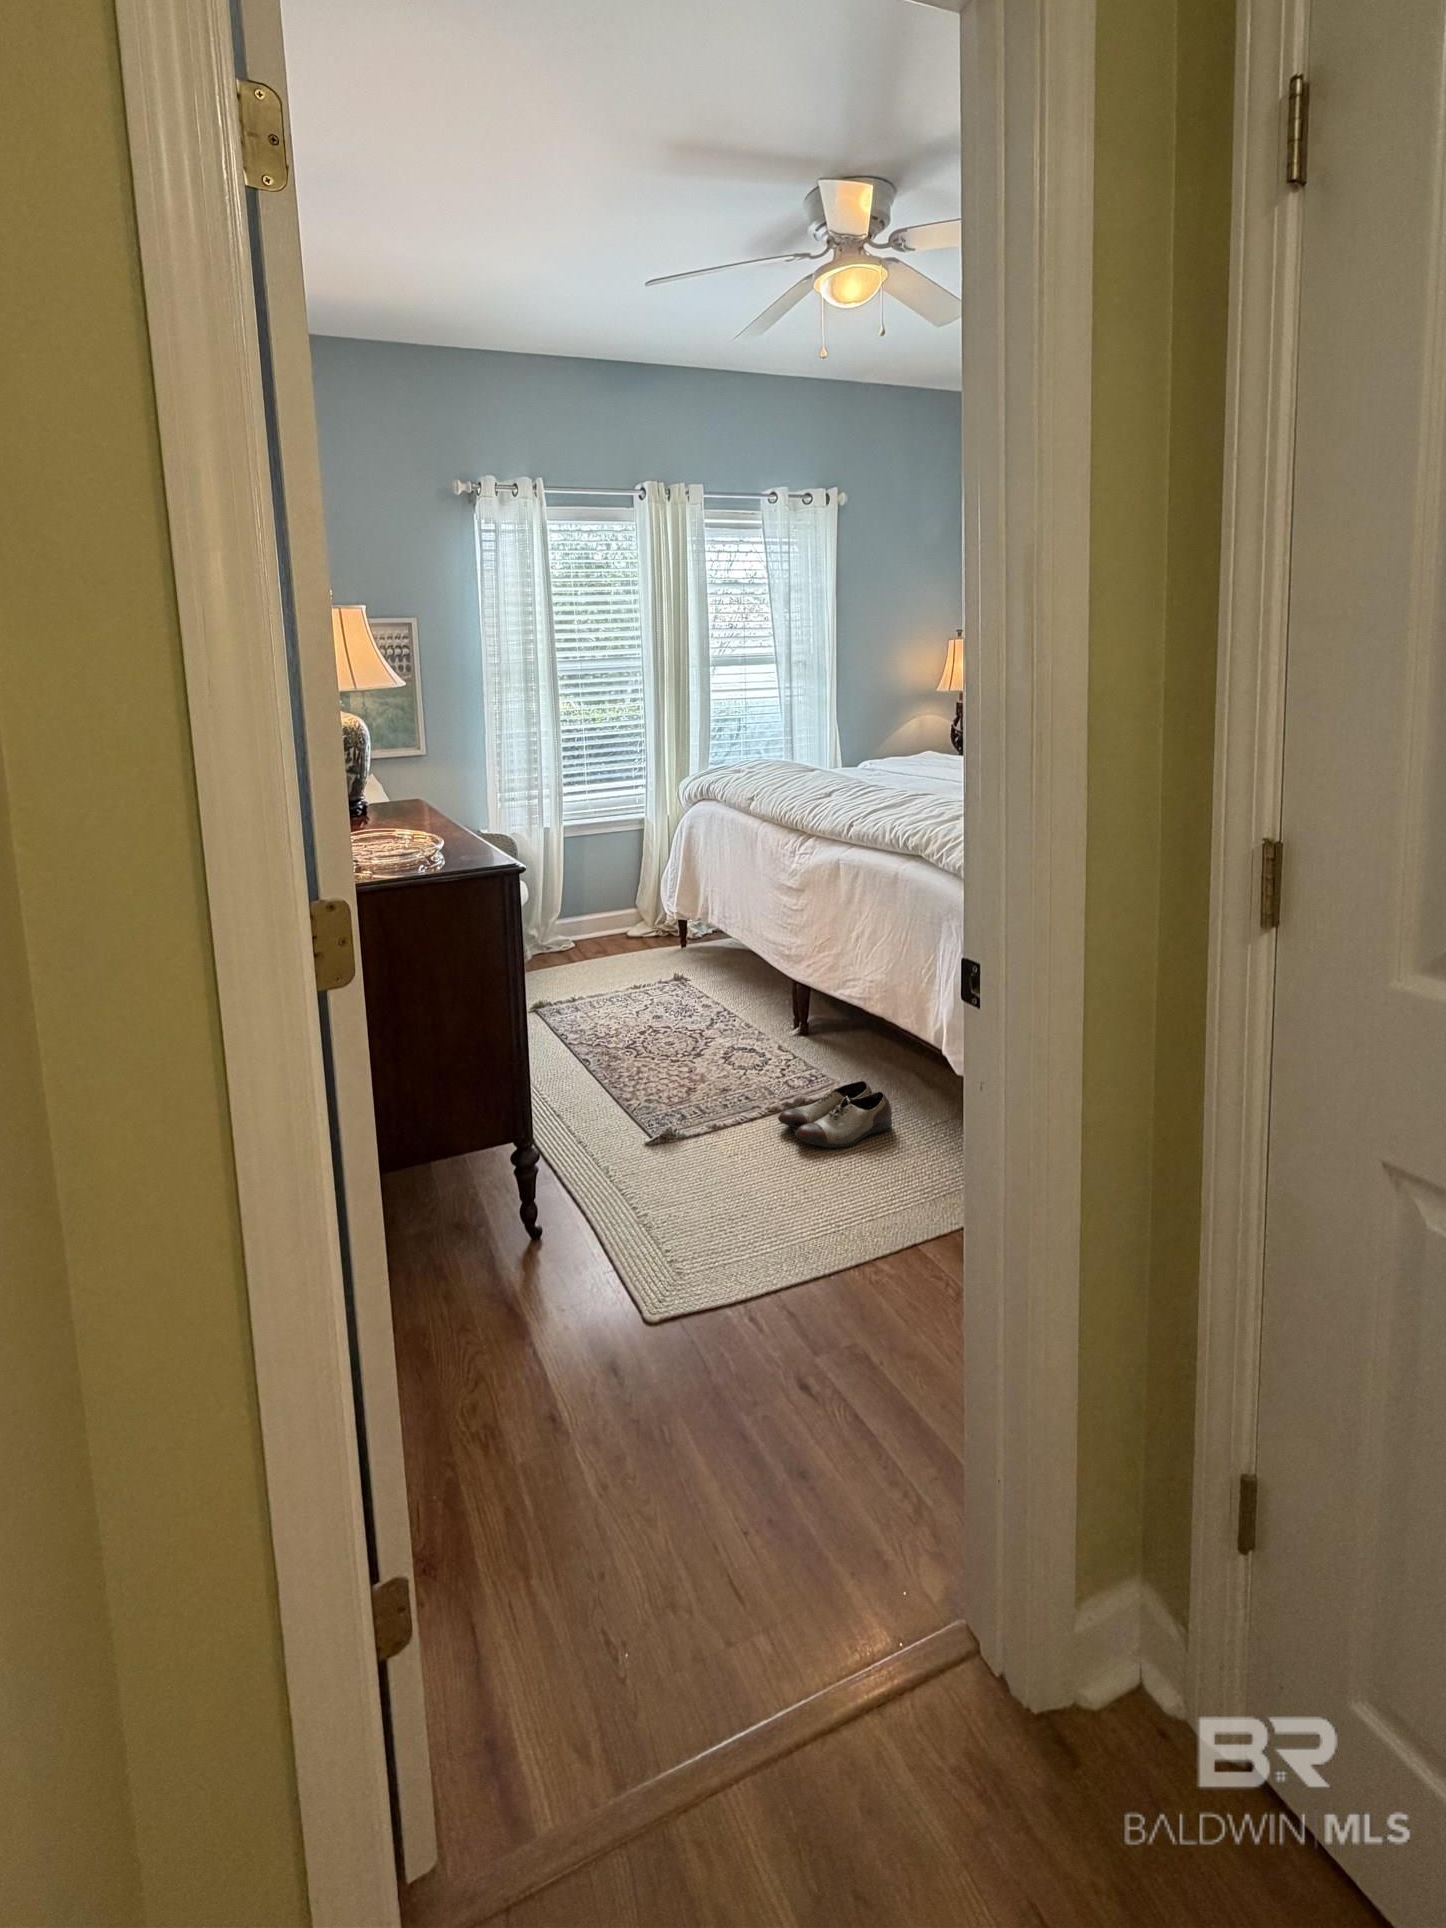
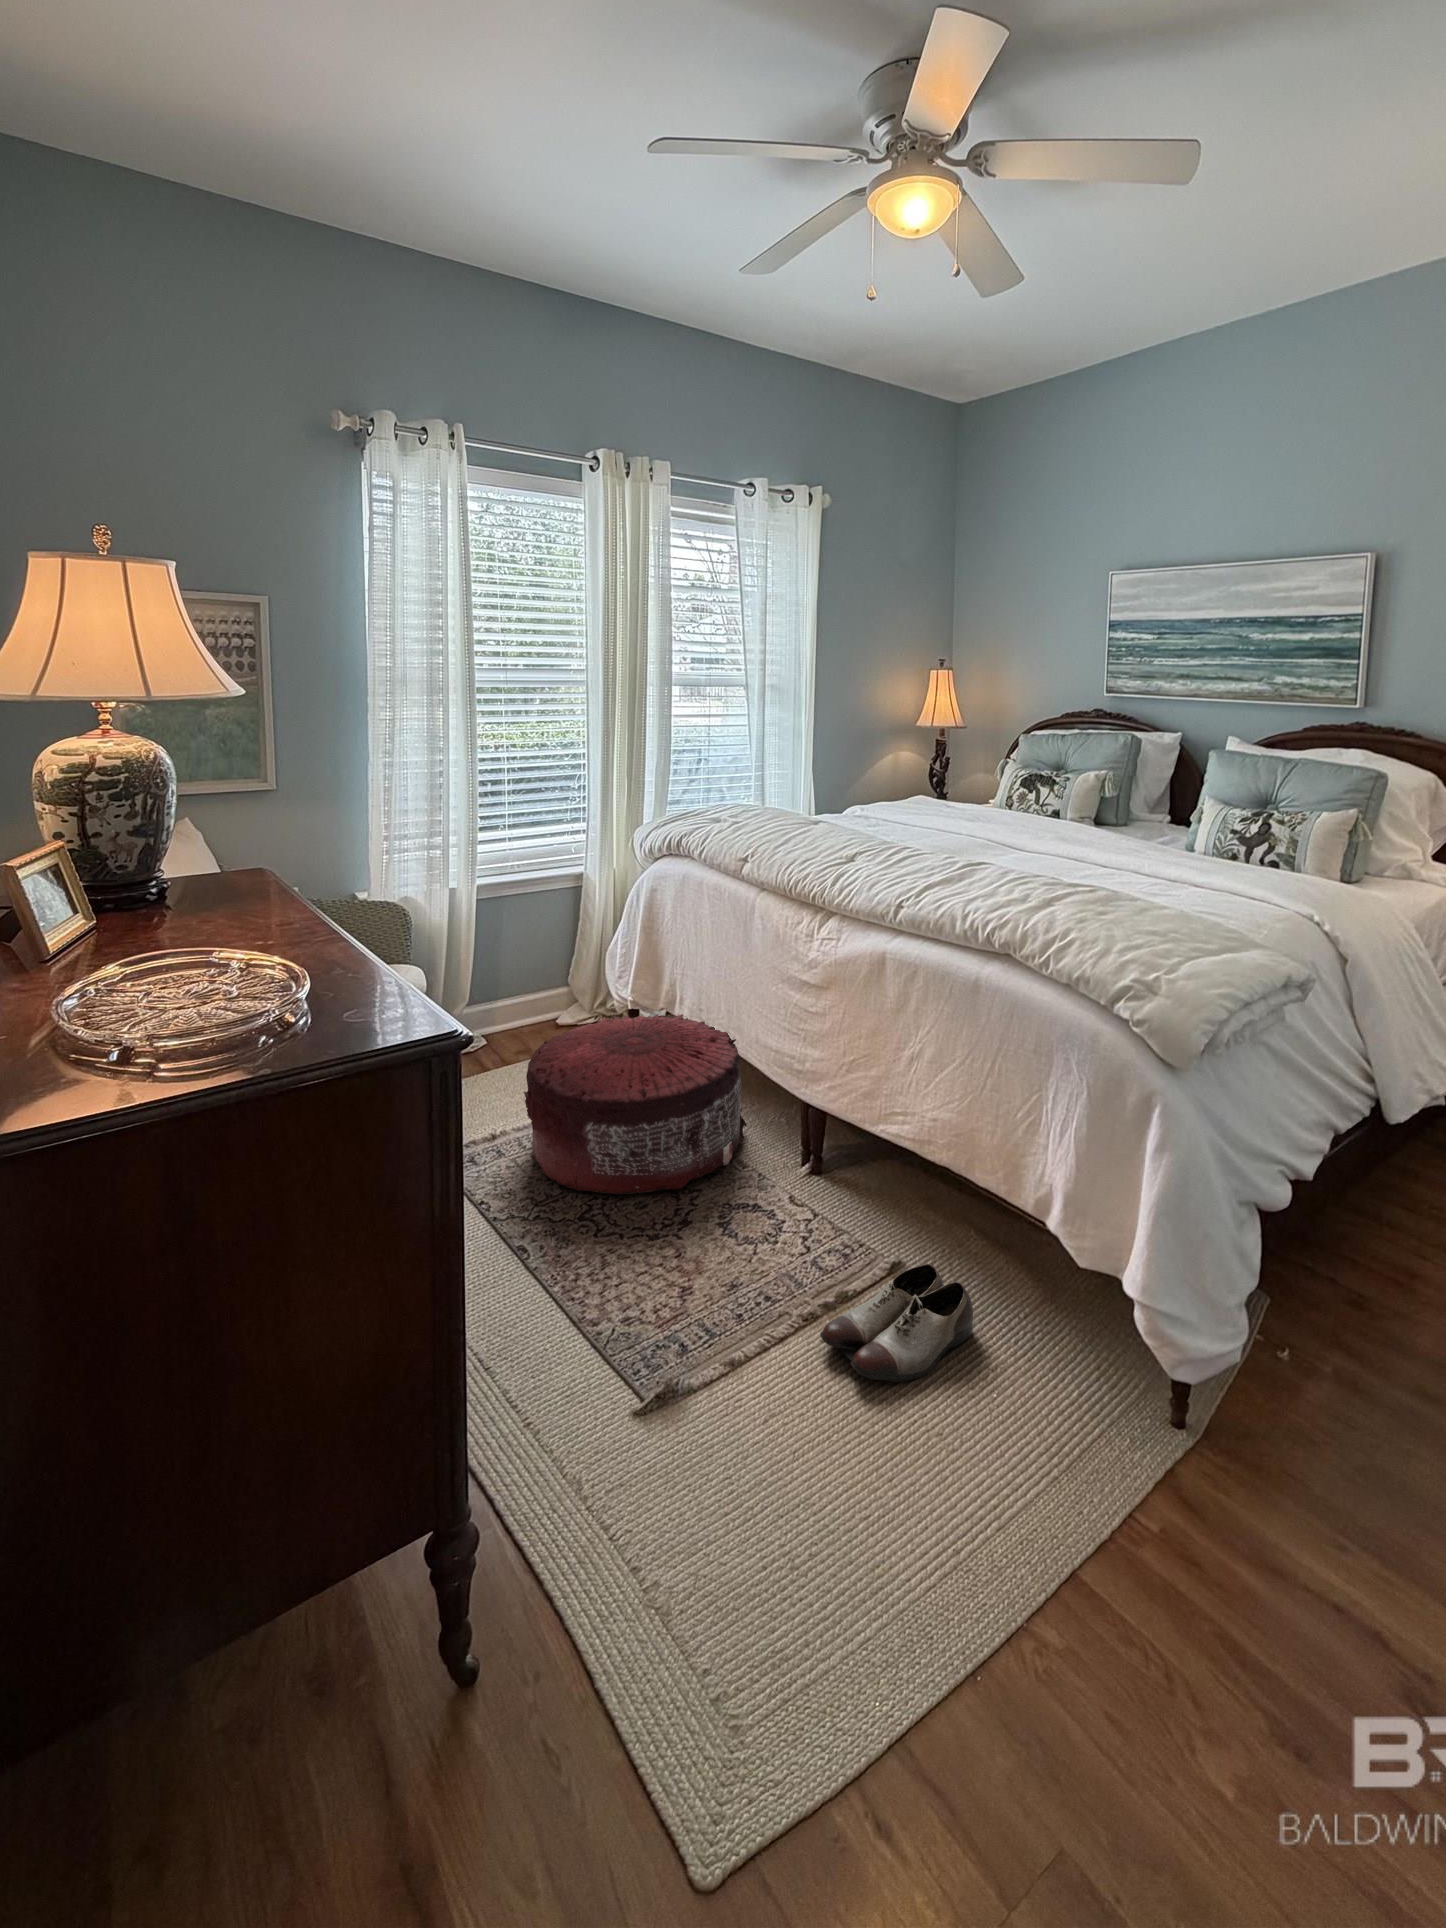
pouf: none [591,918,757,1037] -> present [524,1014,747,1194]

